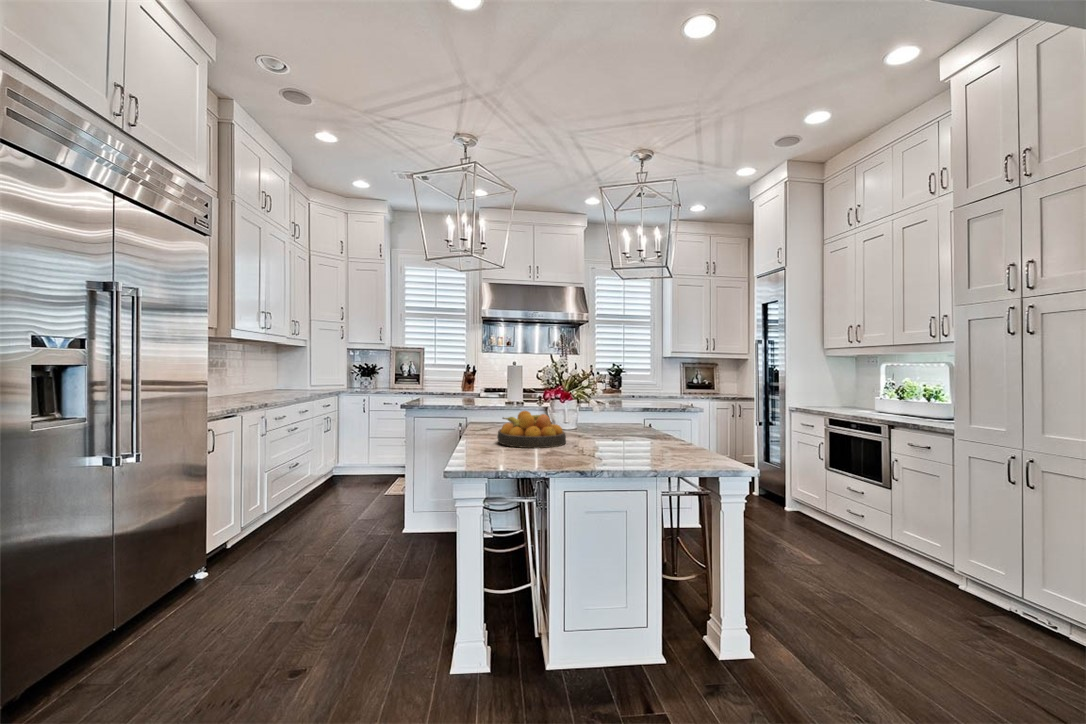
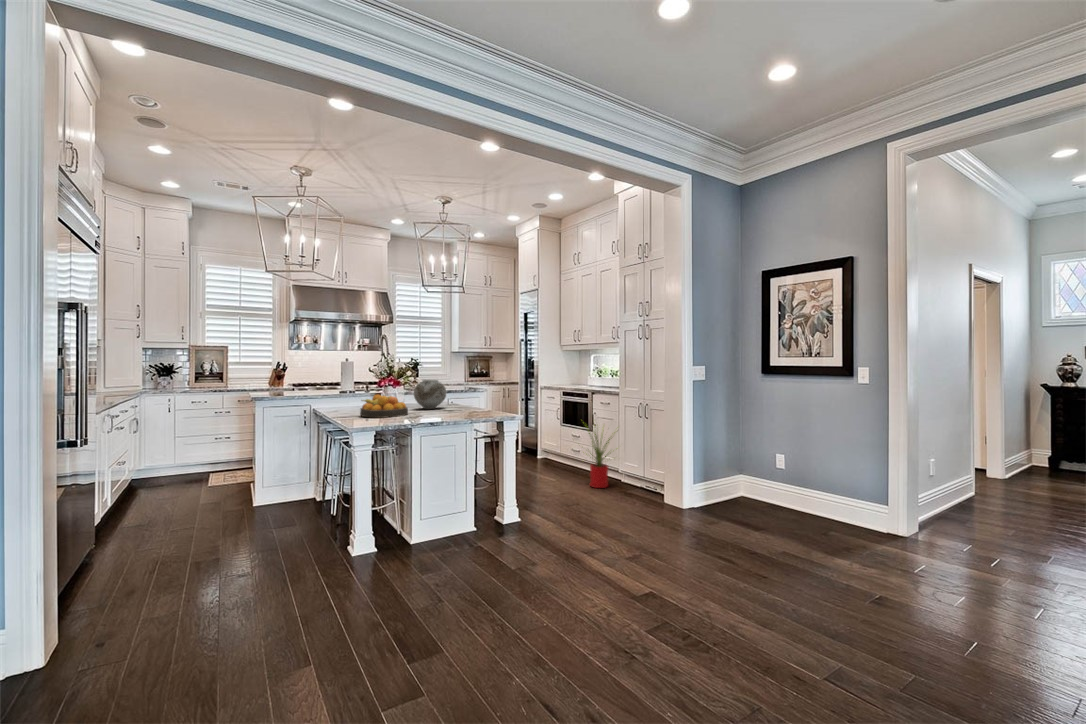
vase: none [584,392,632,436] -> present [414,380,446,409]
house plant: none [852,470,967,607] -> present [586,427,615,488]

